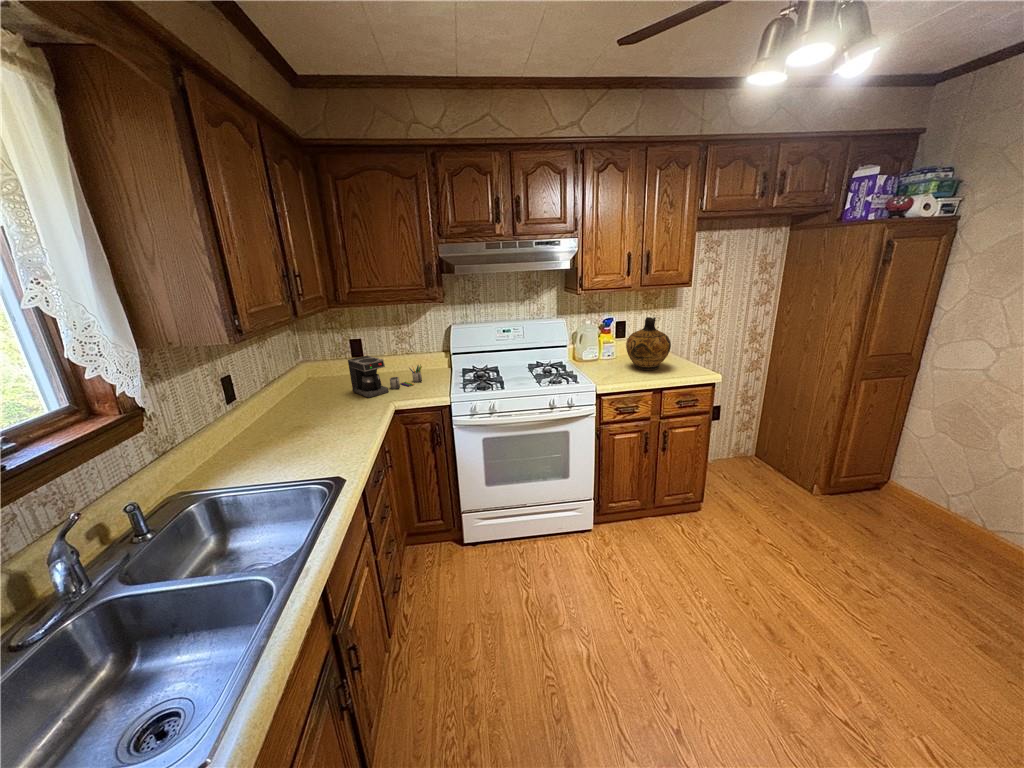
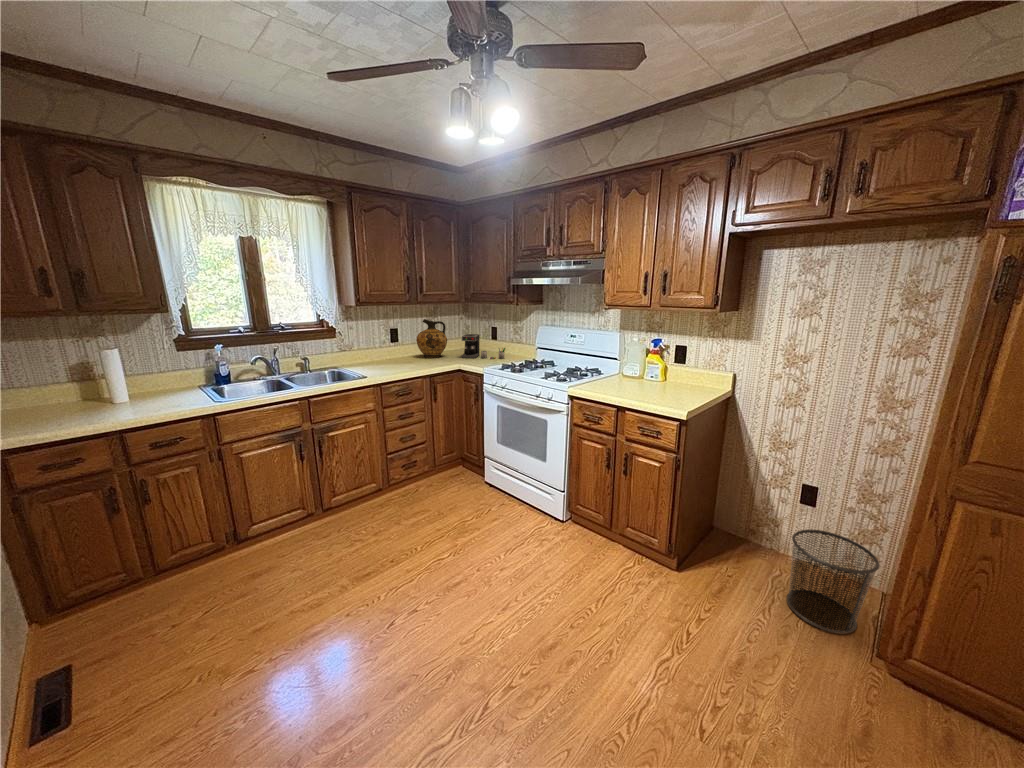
ceramic jug: present [626,317,671,370] -> present [416,319,447,357]
waste bin: none [737,427,793,489] -> present [787,530,880,634]

